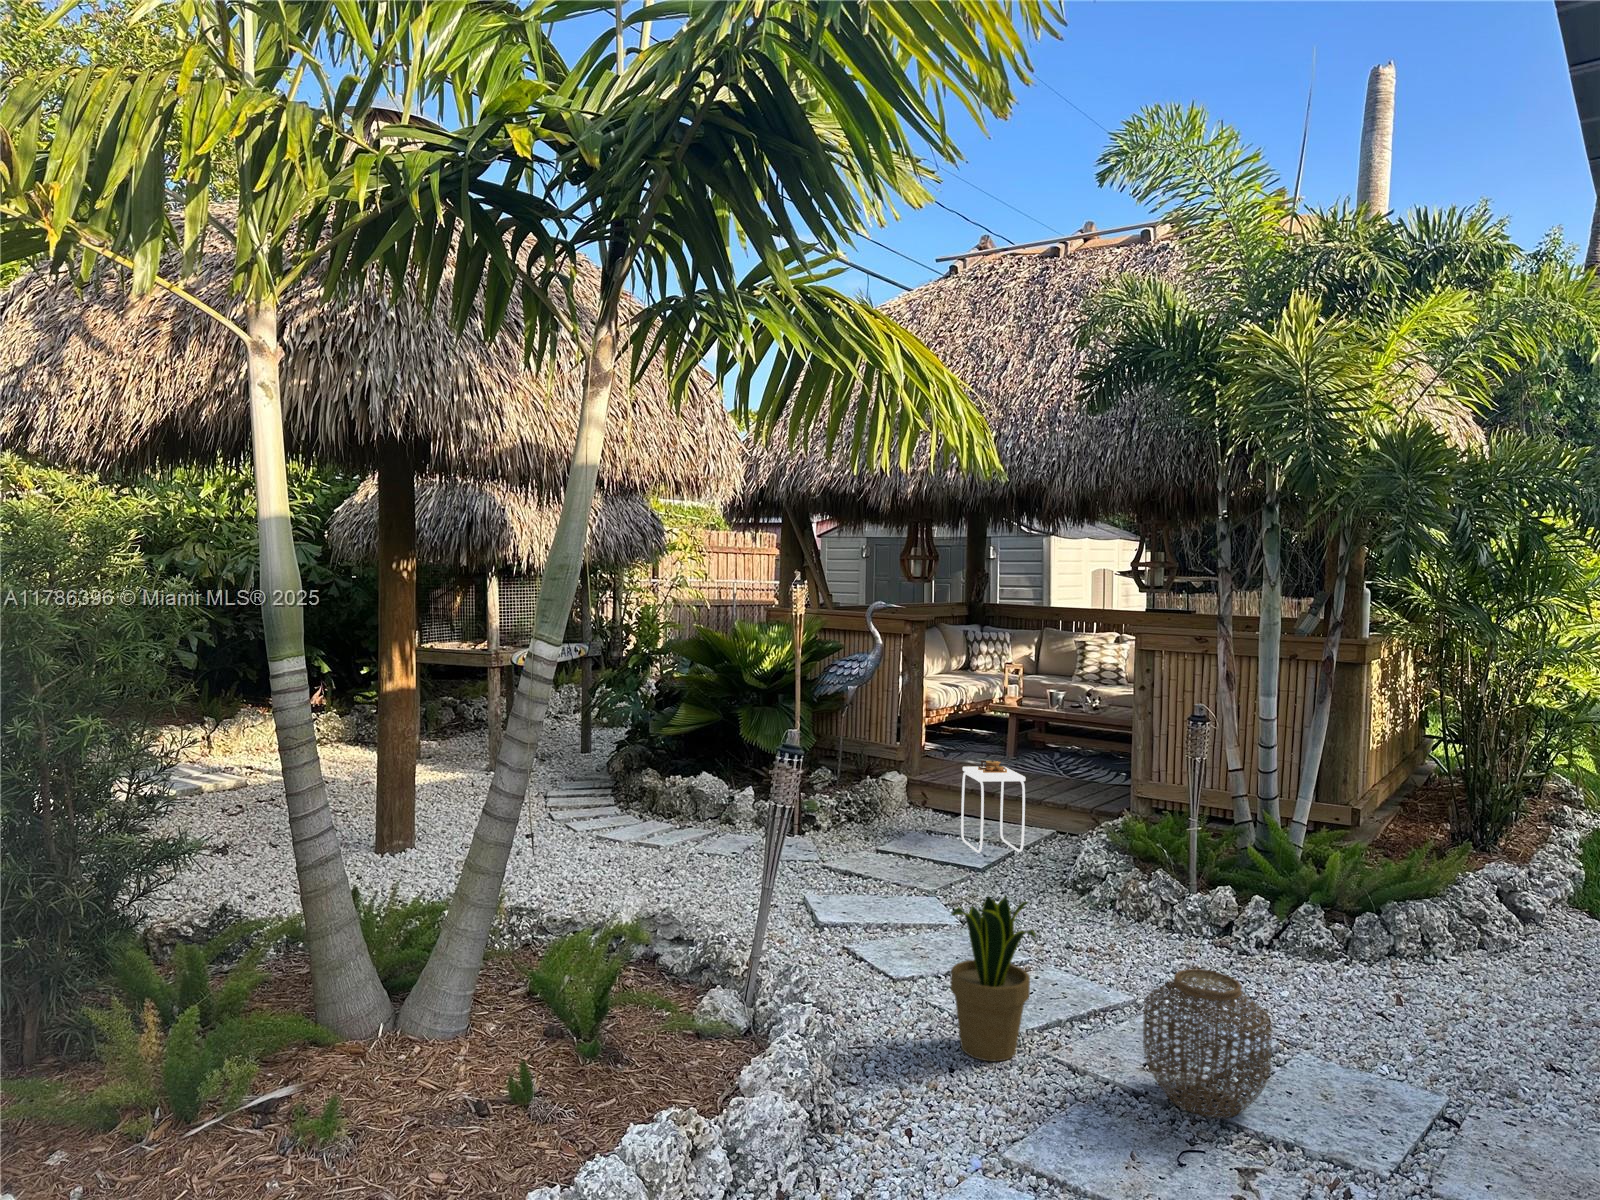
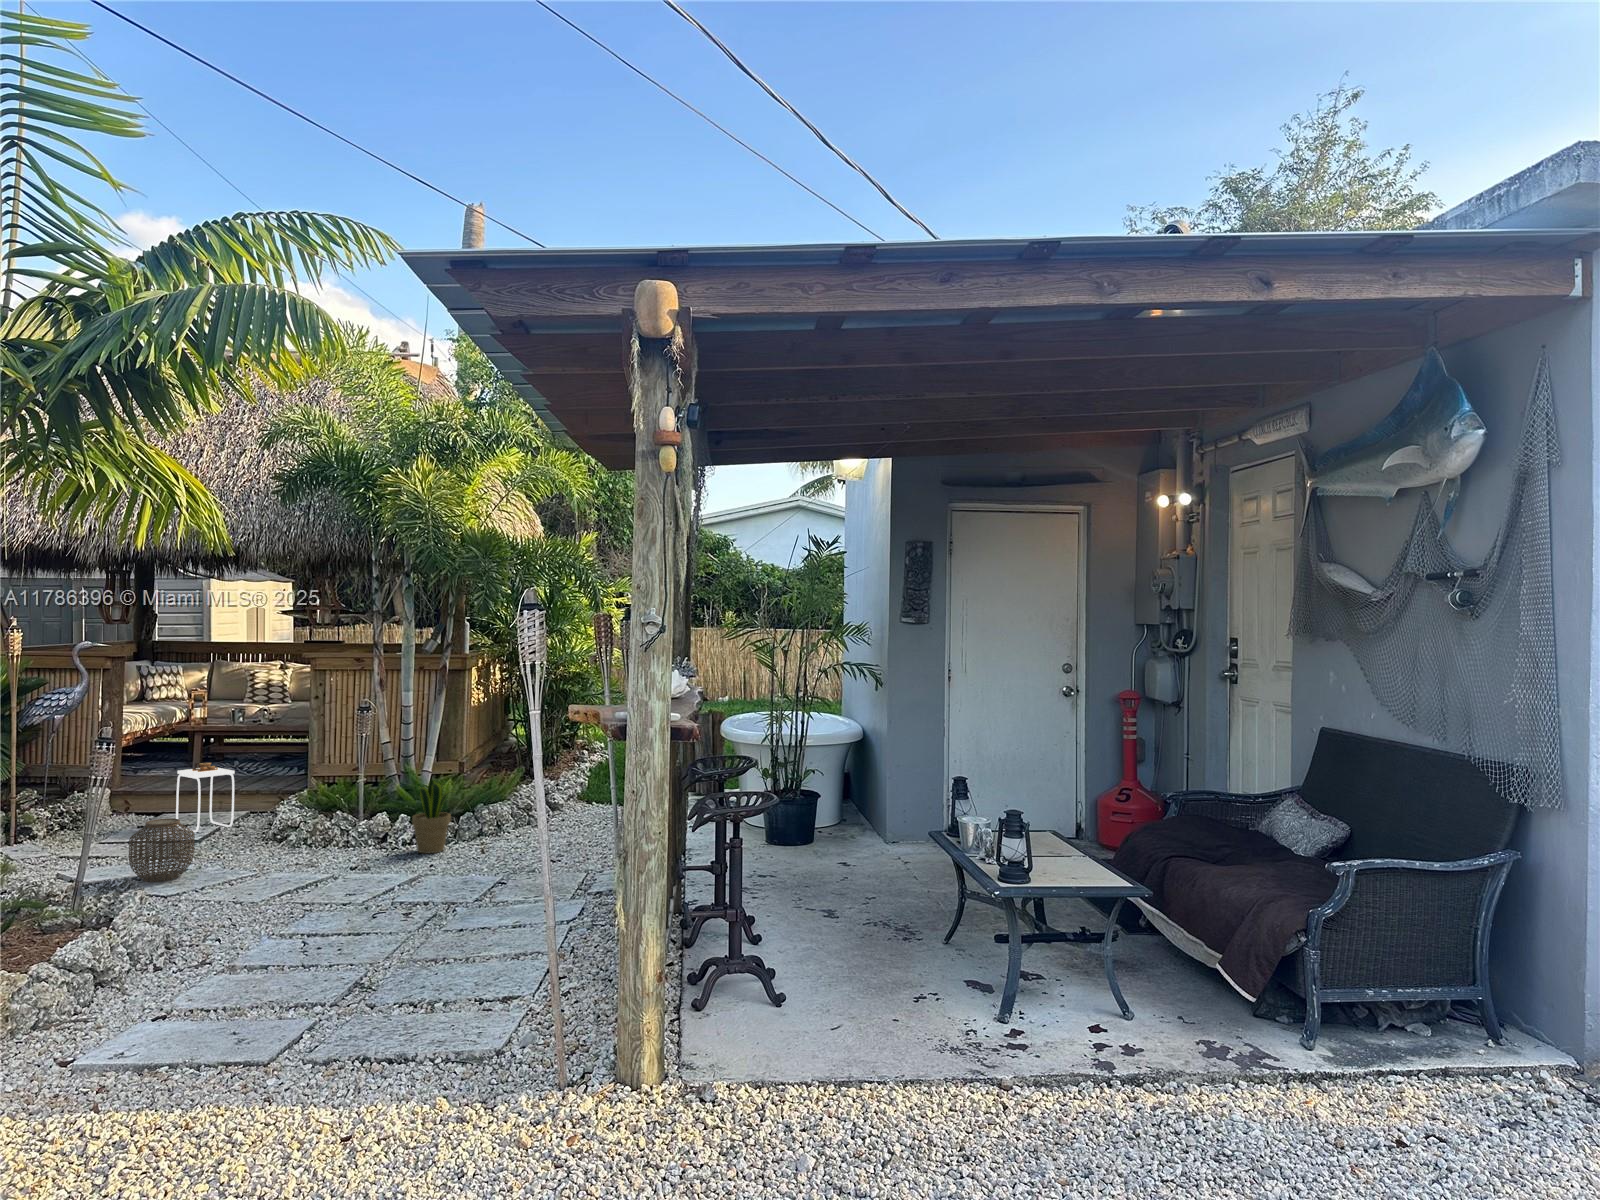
potted plant: present [950,896,1036,1061] -> present [412,780,454,853]
woven basket: present [1143,969,1272,1118] -> present [129,819,195,882]

